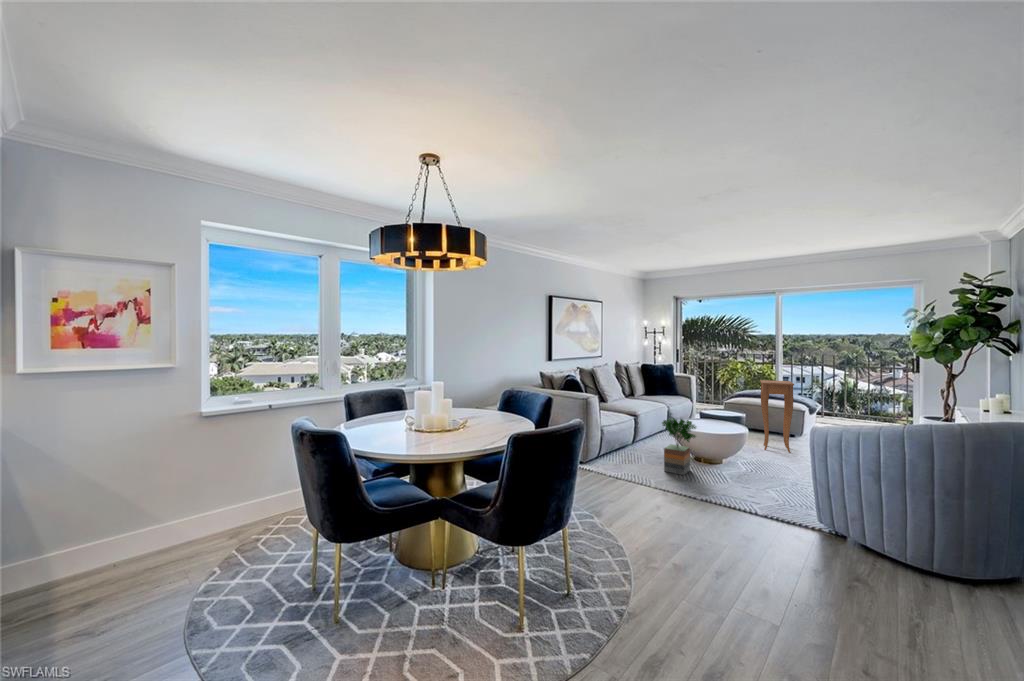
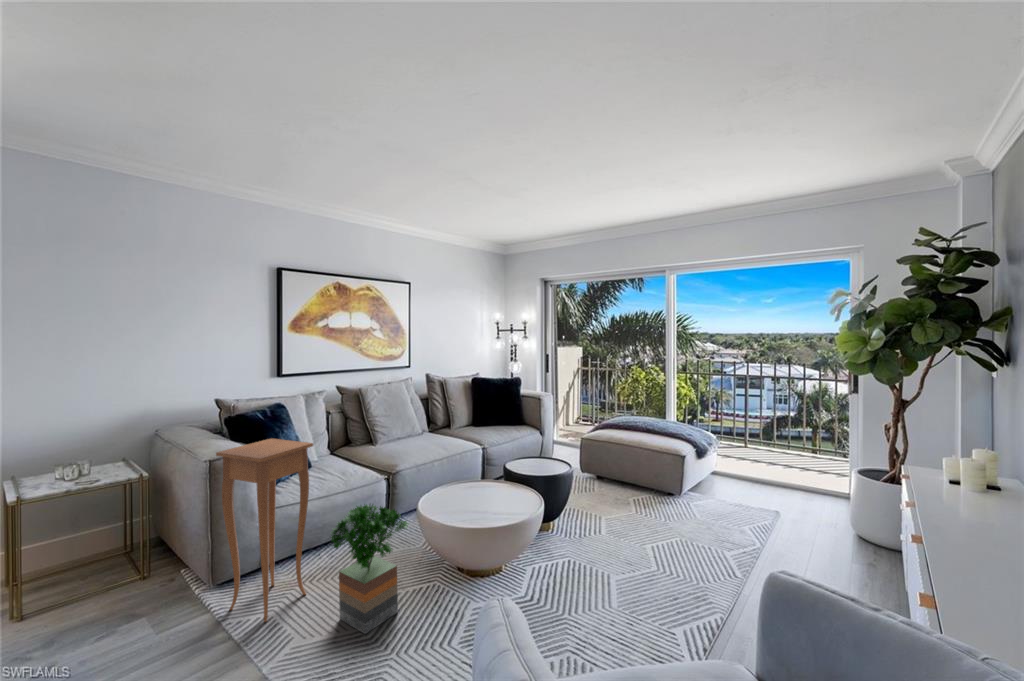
side table: present [760,380,794,453] -> present [216,439,313,622]

